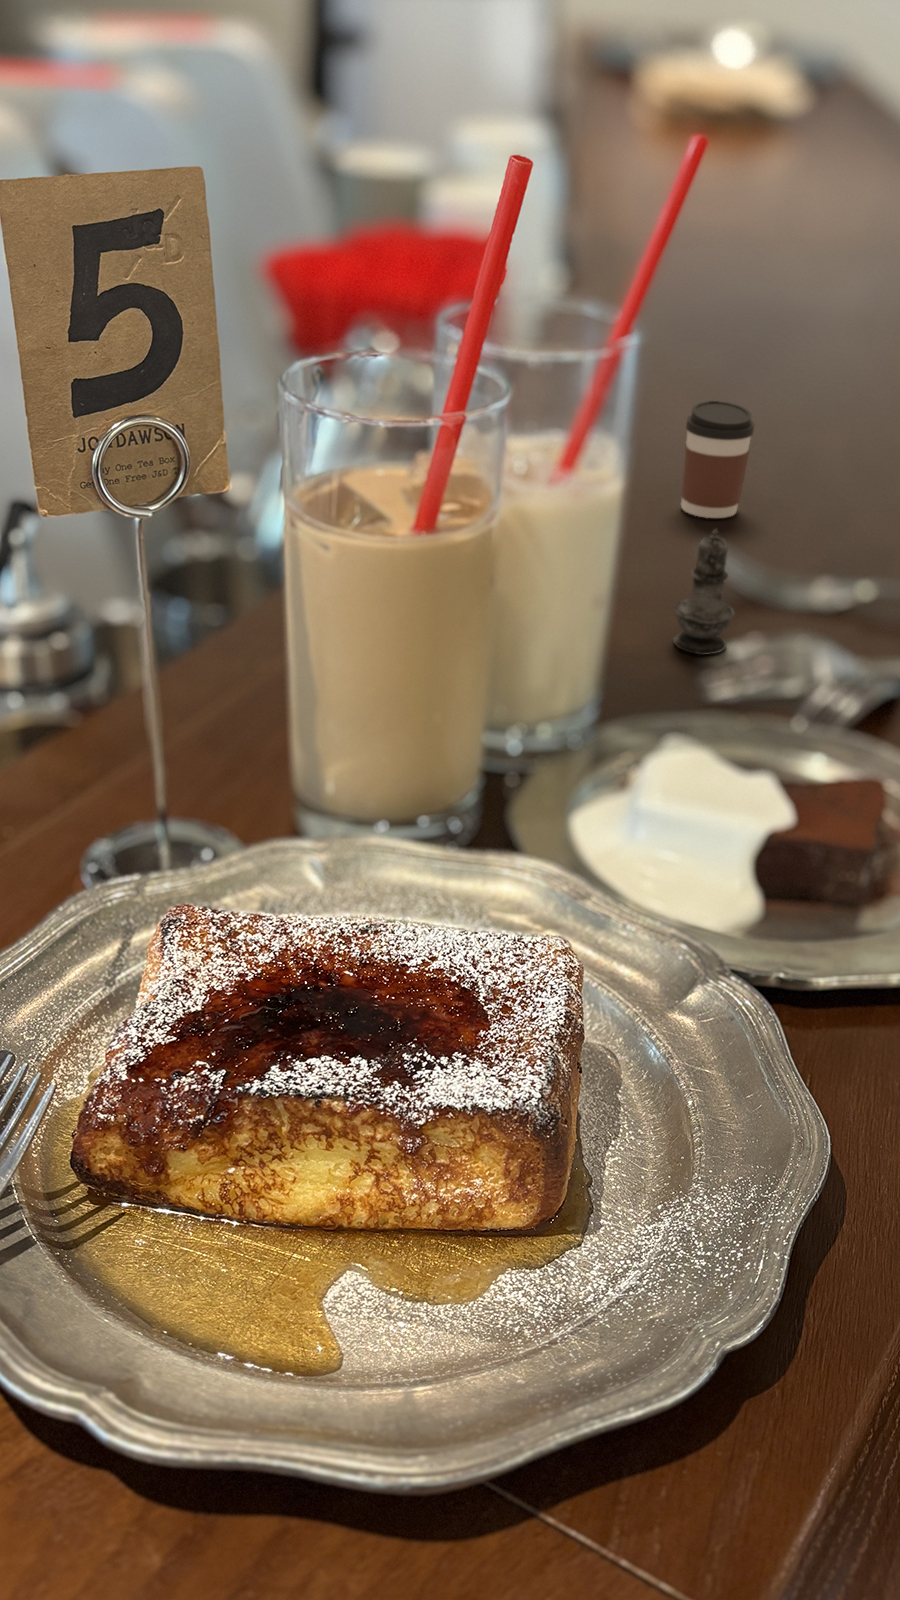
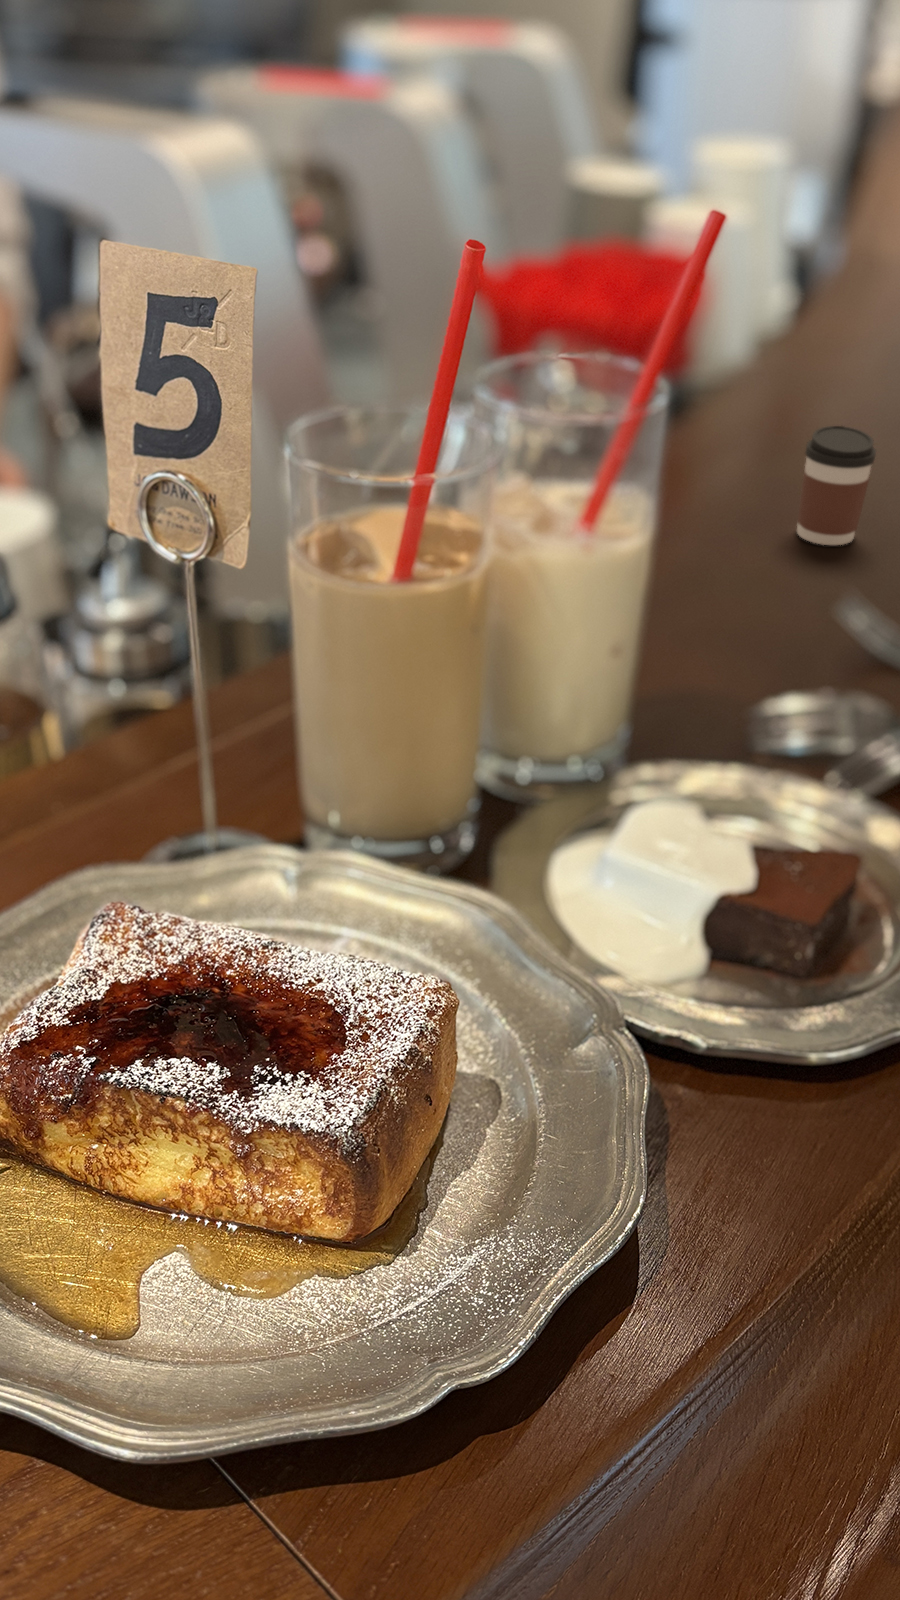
salt shaker: present [673,529,734,654] -> none [737,566,799,690]

